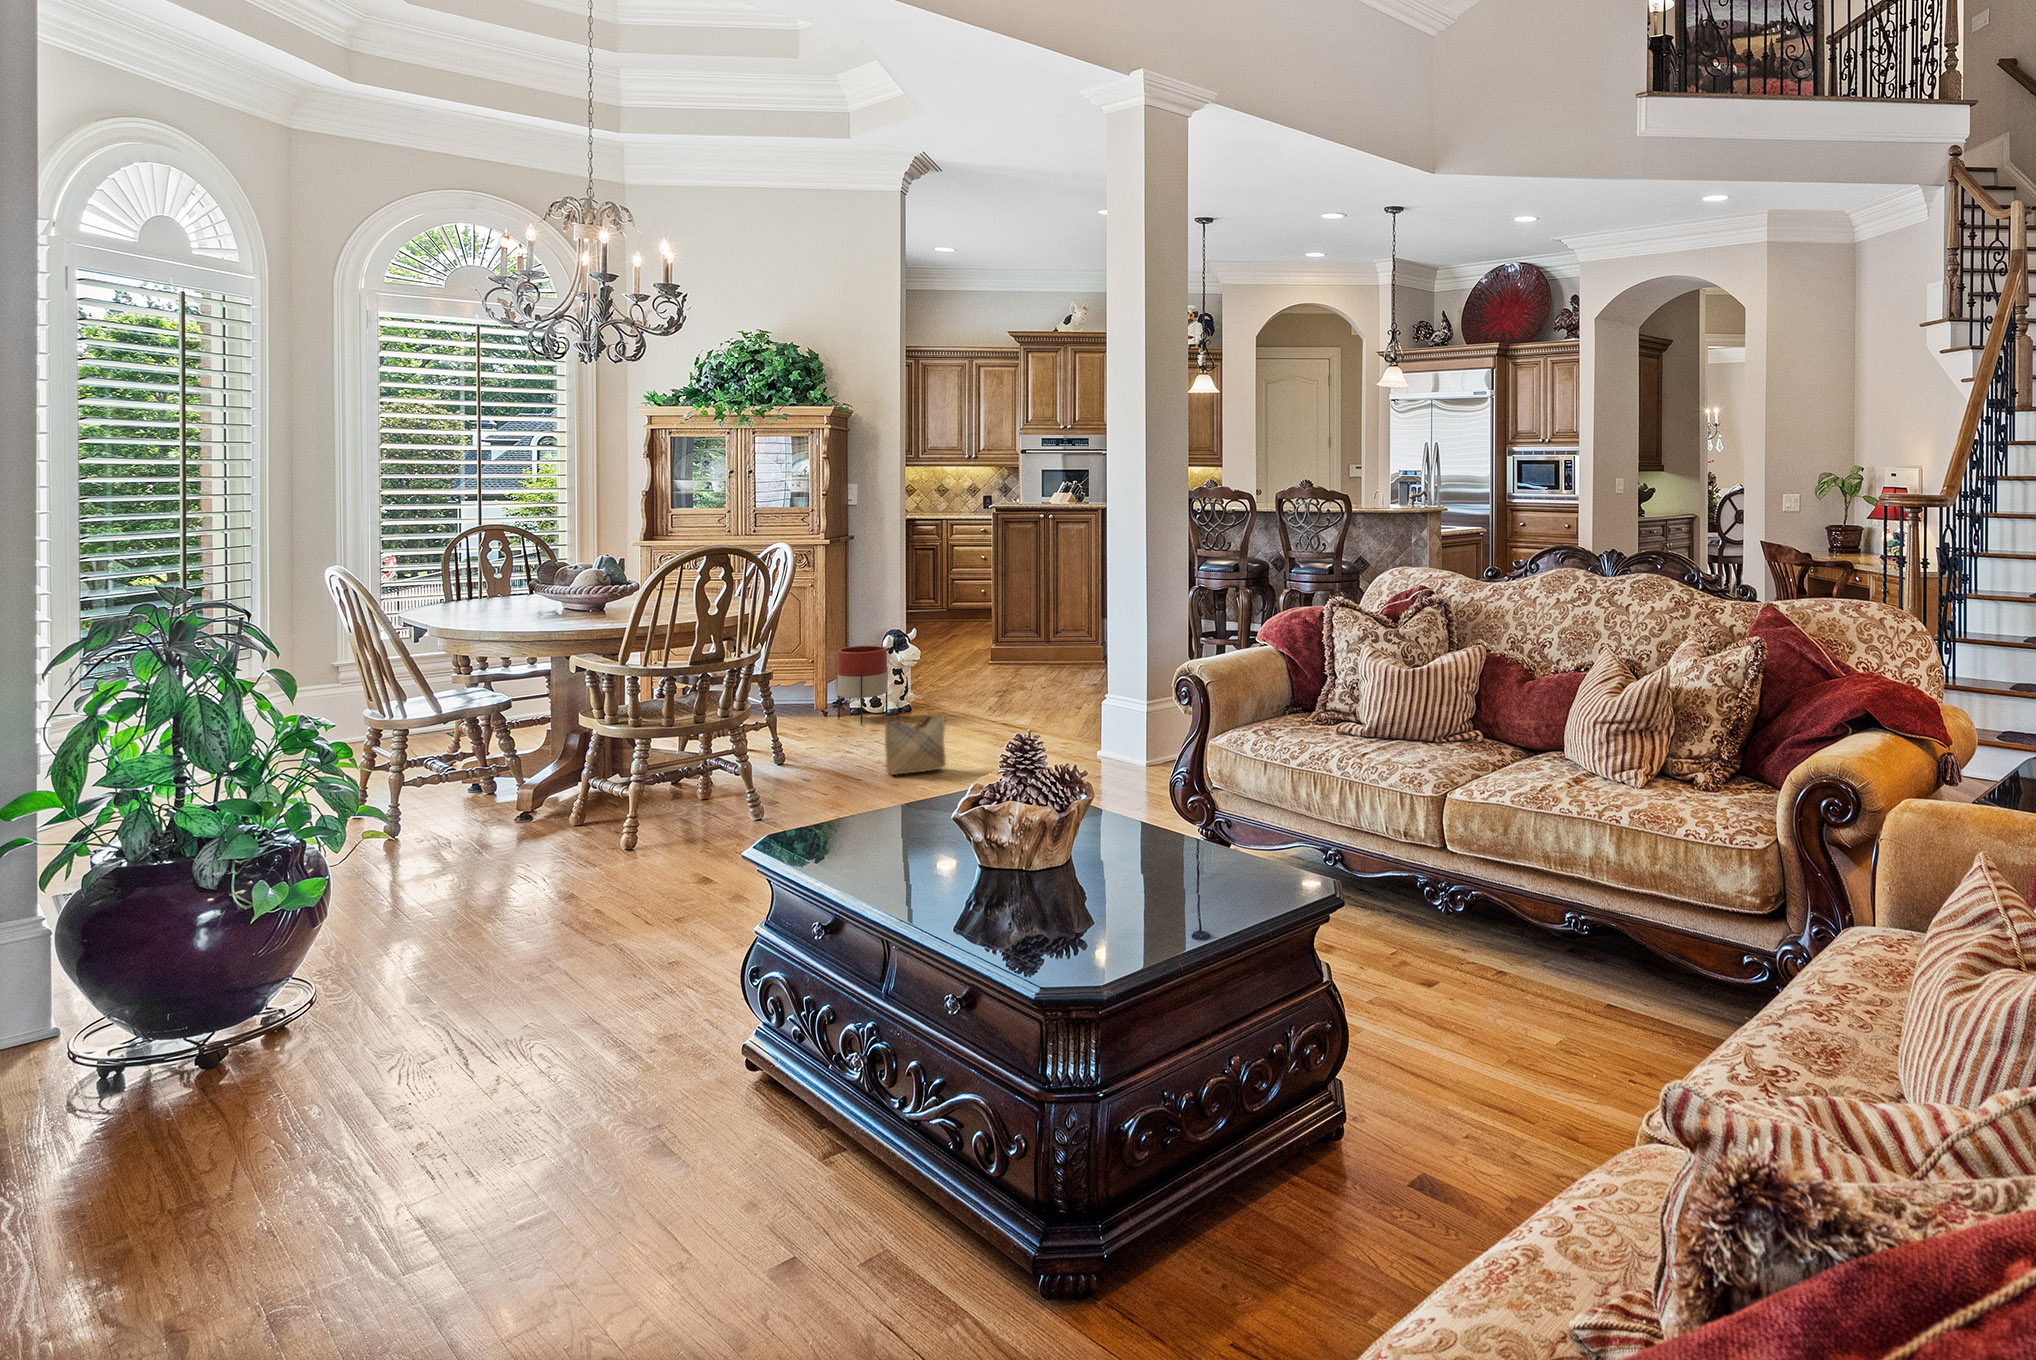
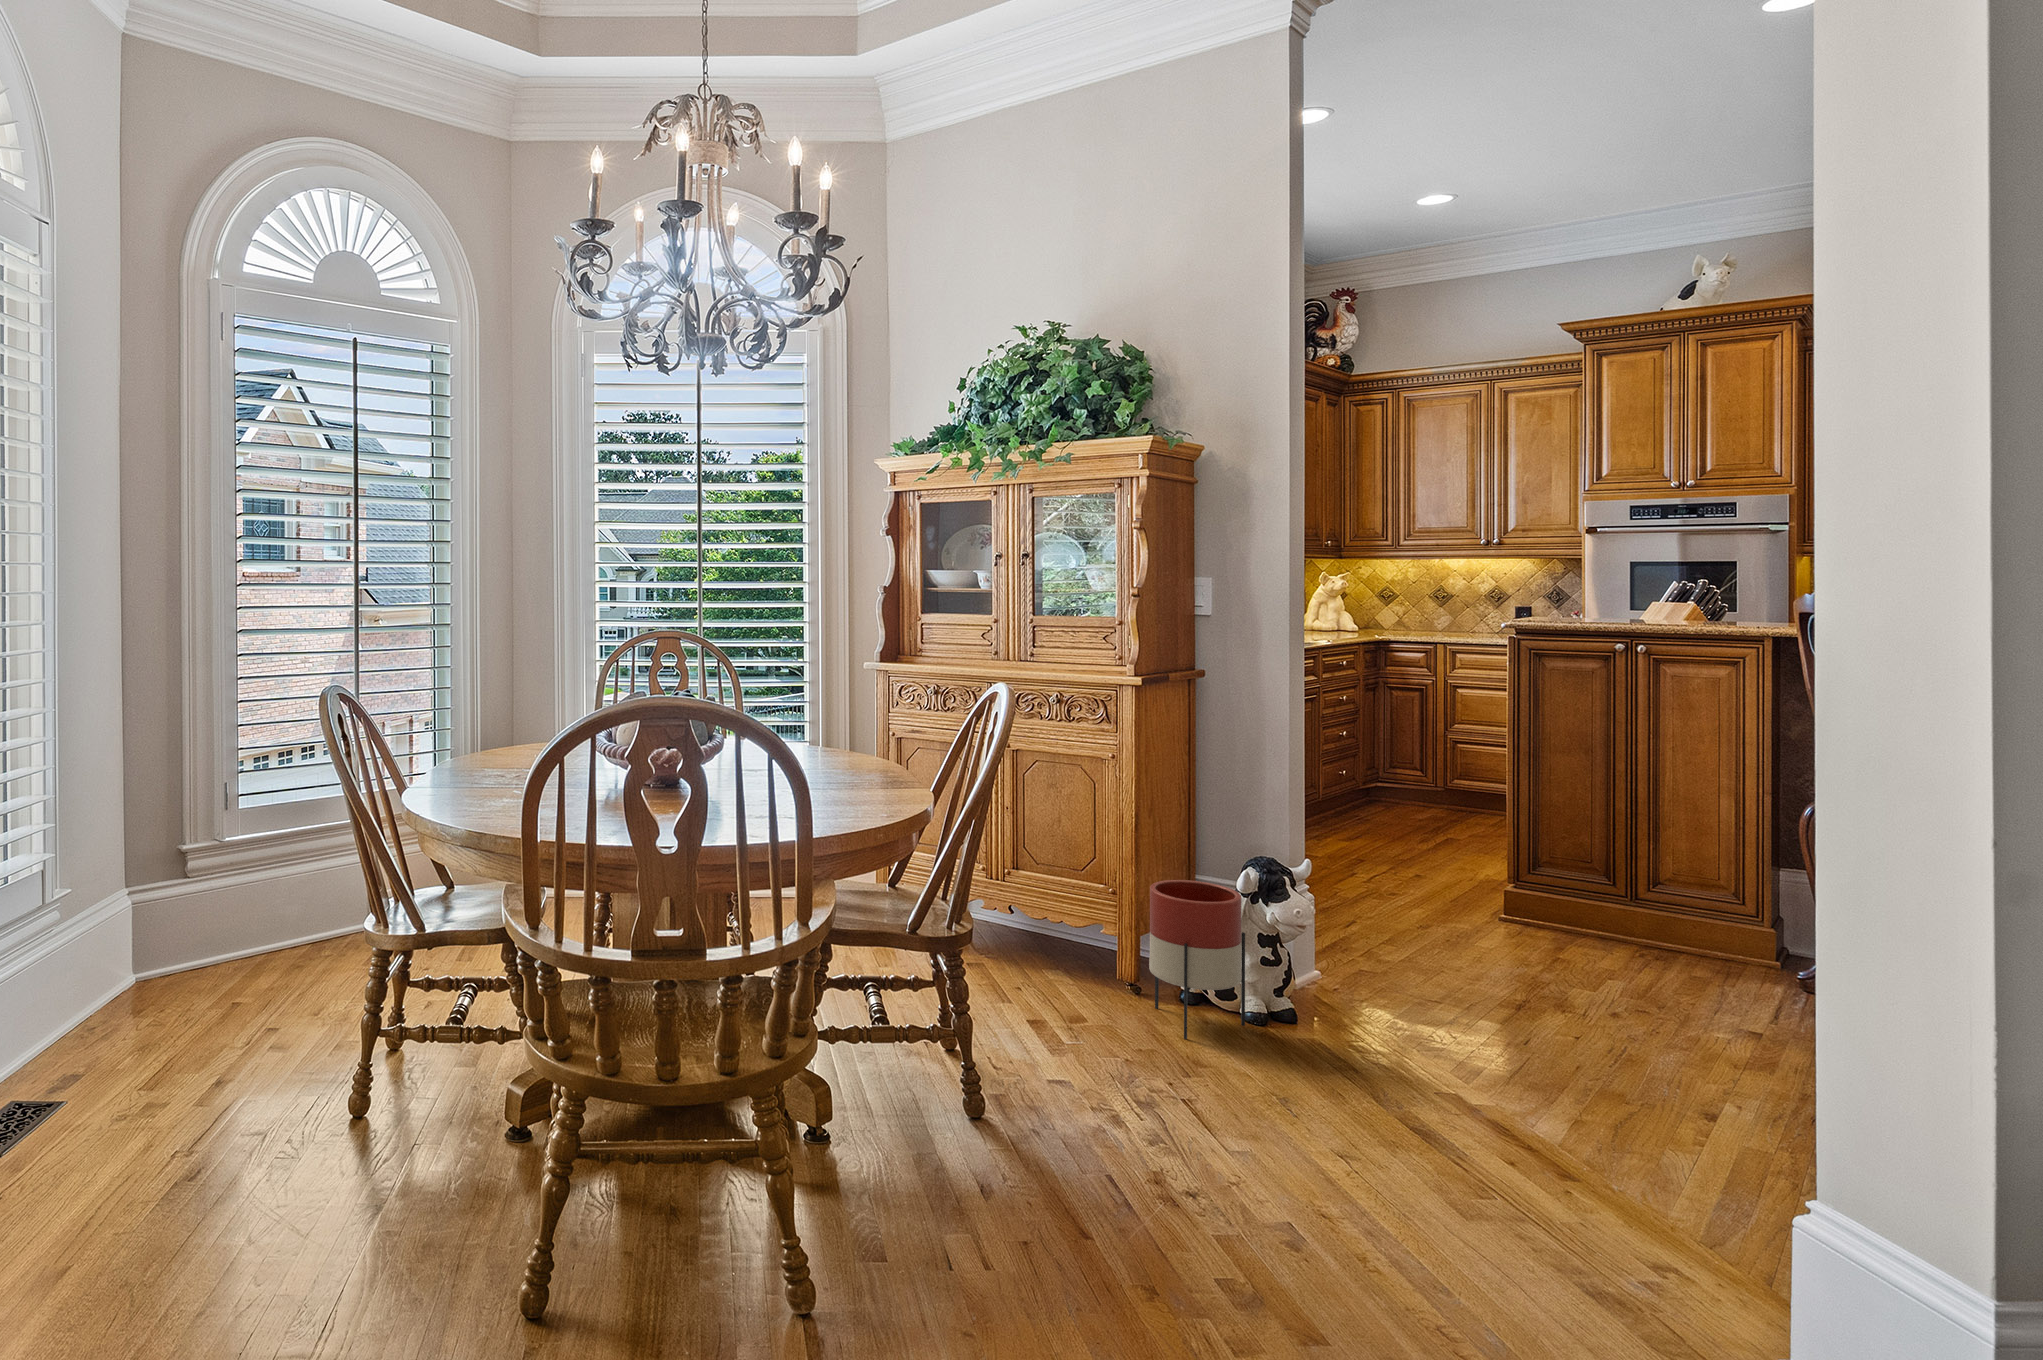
woven basket: present [884,688,945,775] -> none [1136,1046,1284,1269]

